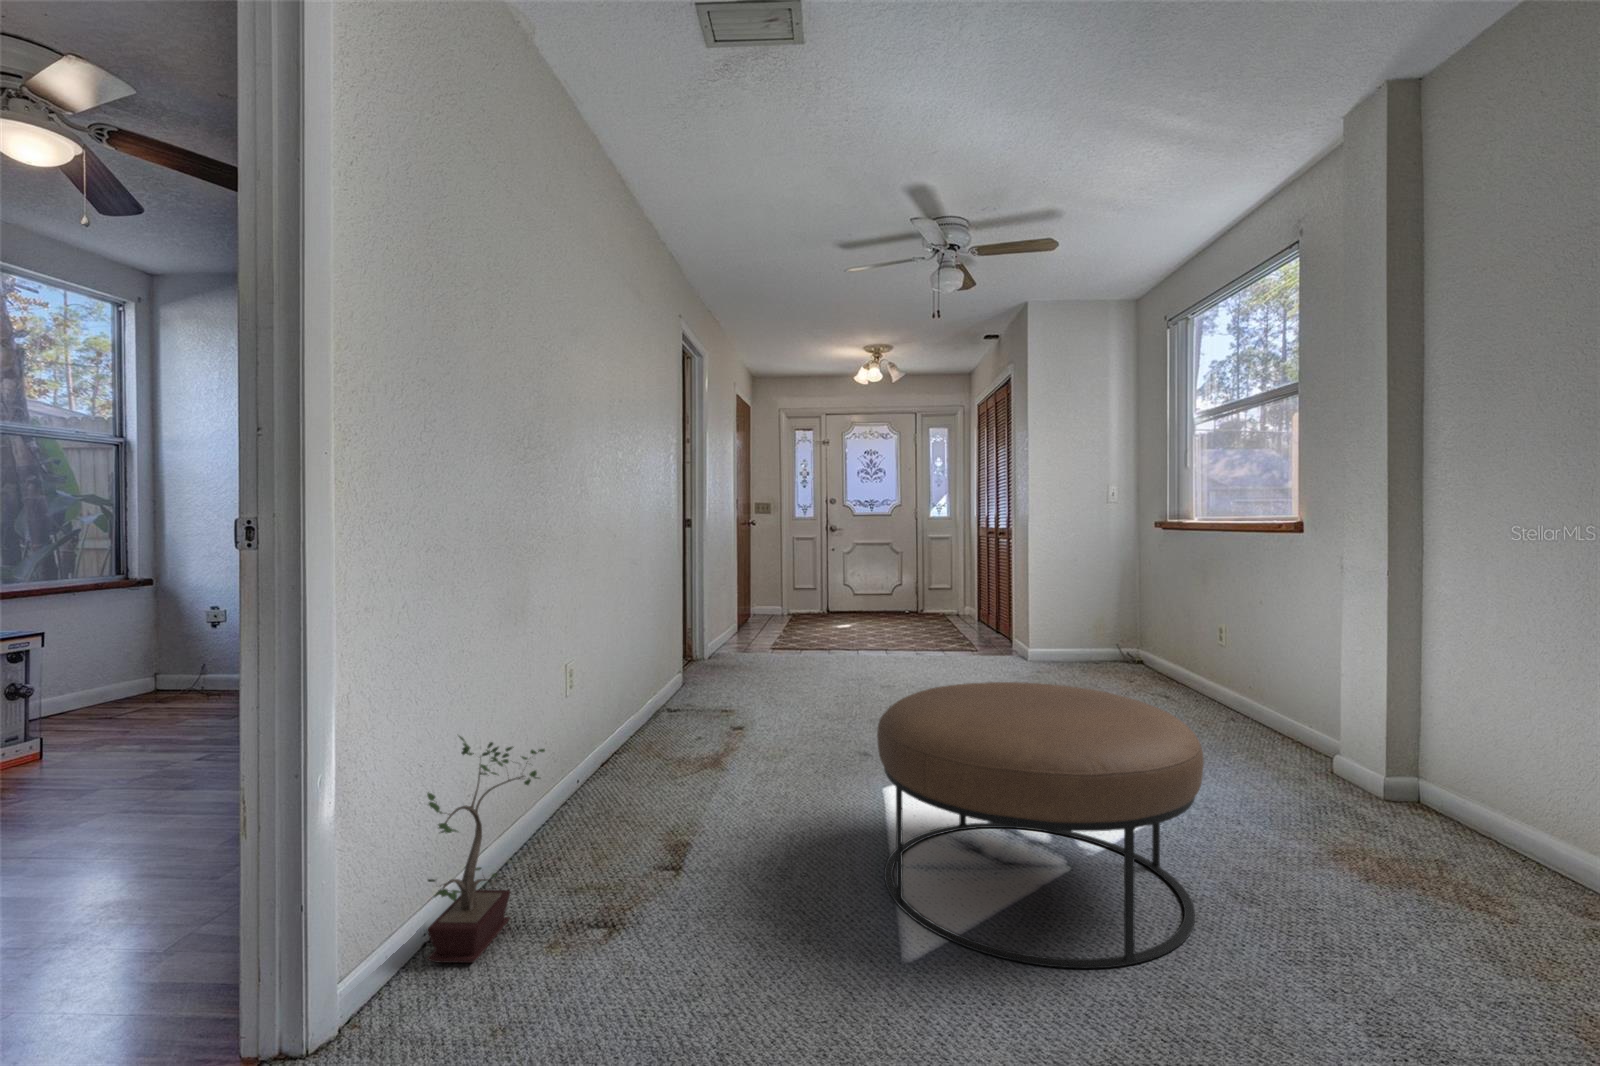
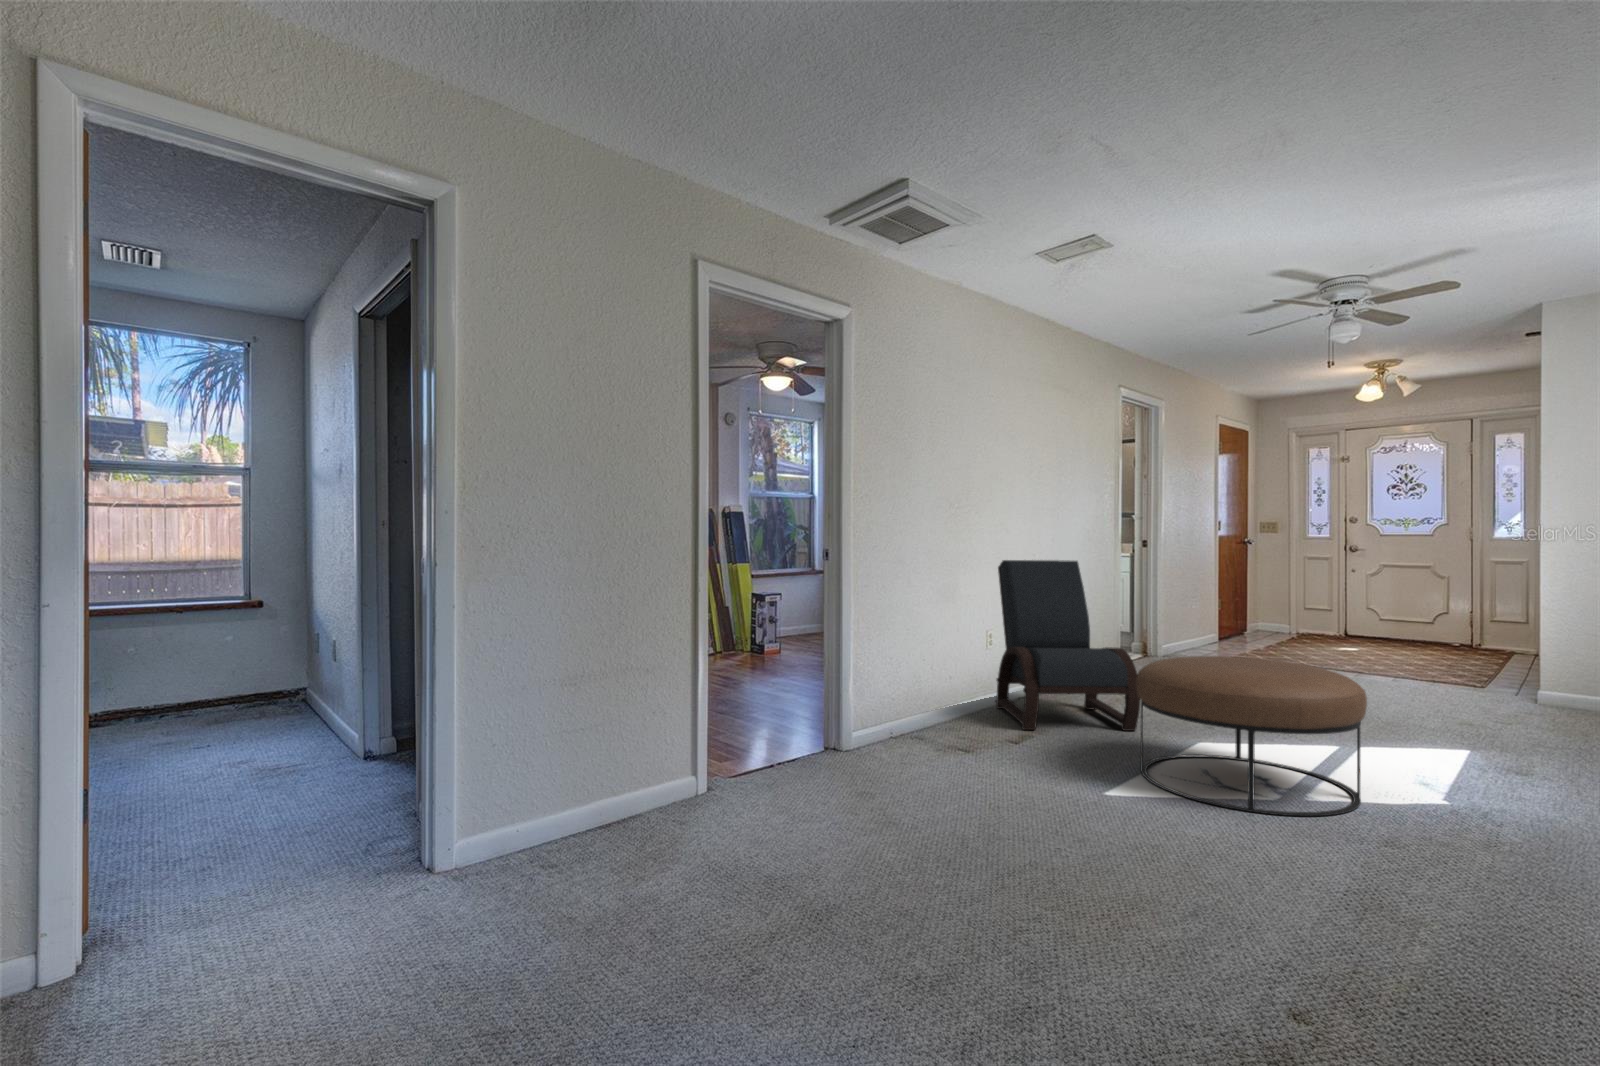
lounge chair: none [558,547,809,852] -> present [996,560,1140,731]
potted plant: present [427,736,545,963] -> none [902,641,964,741]

